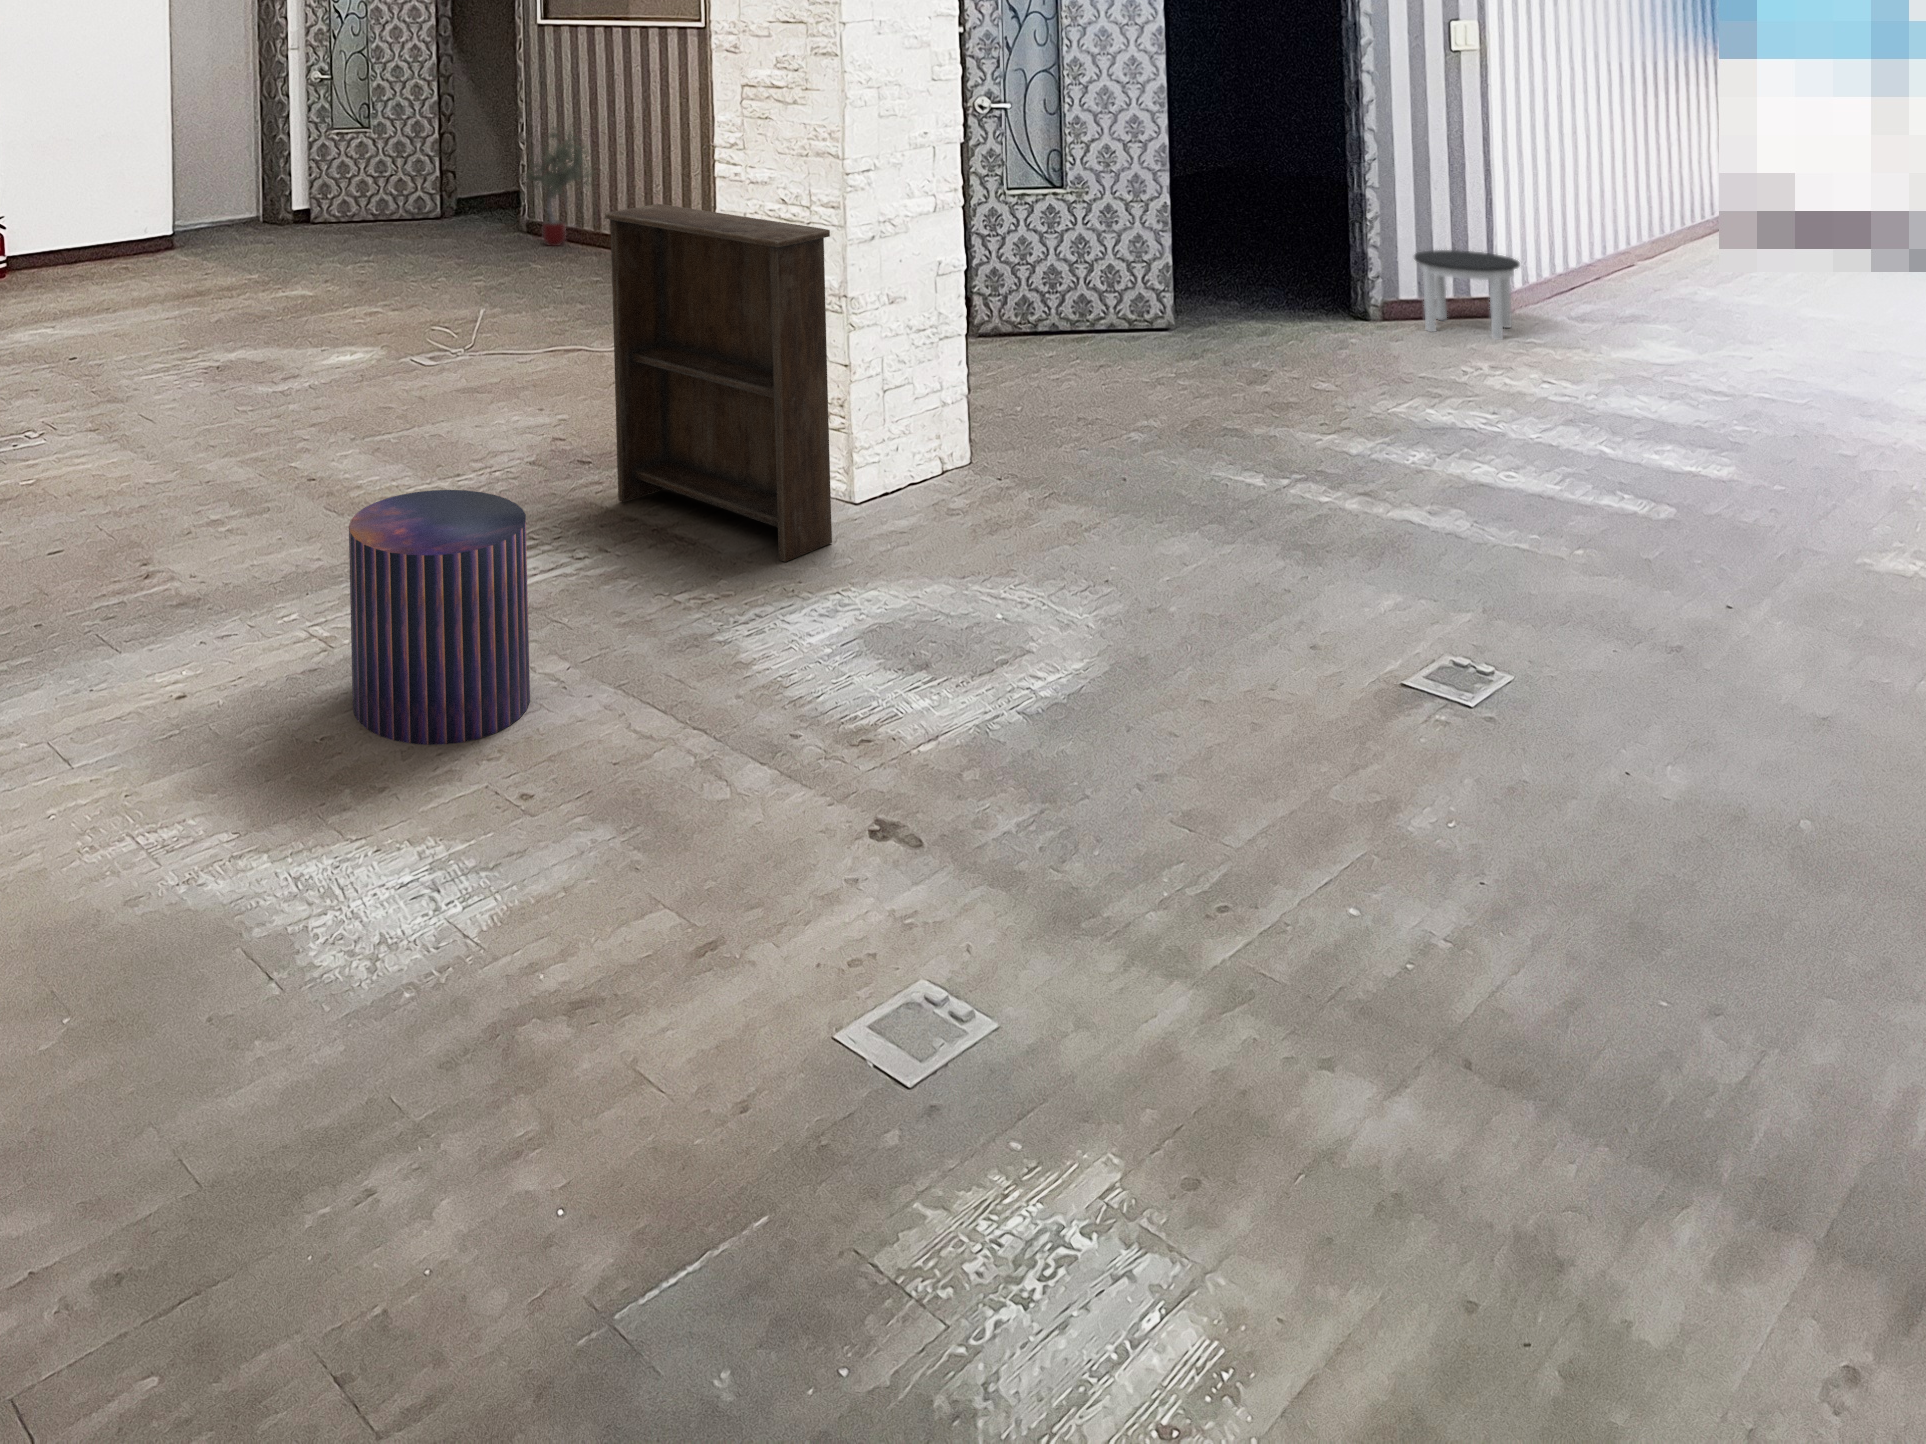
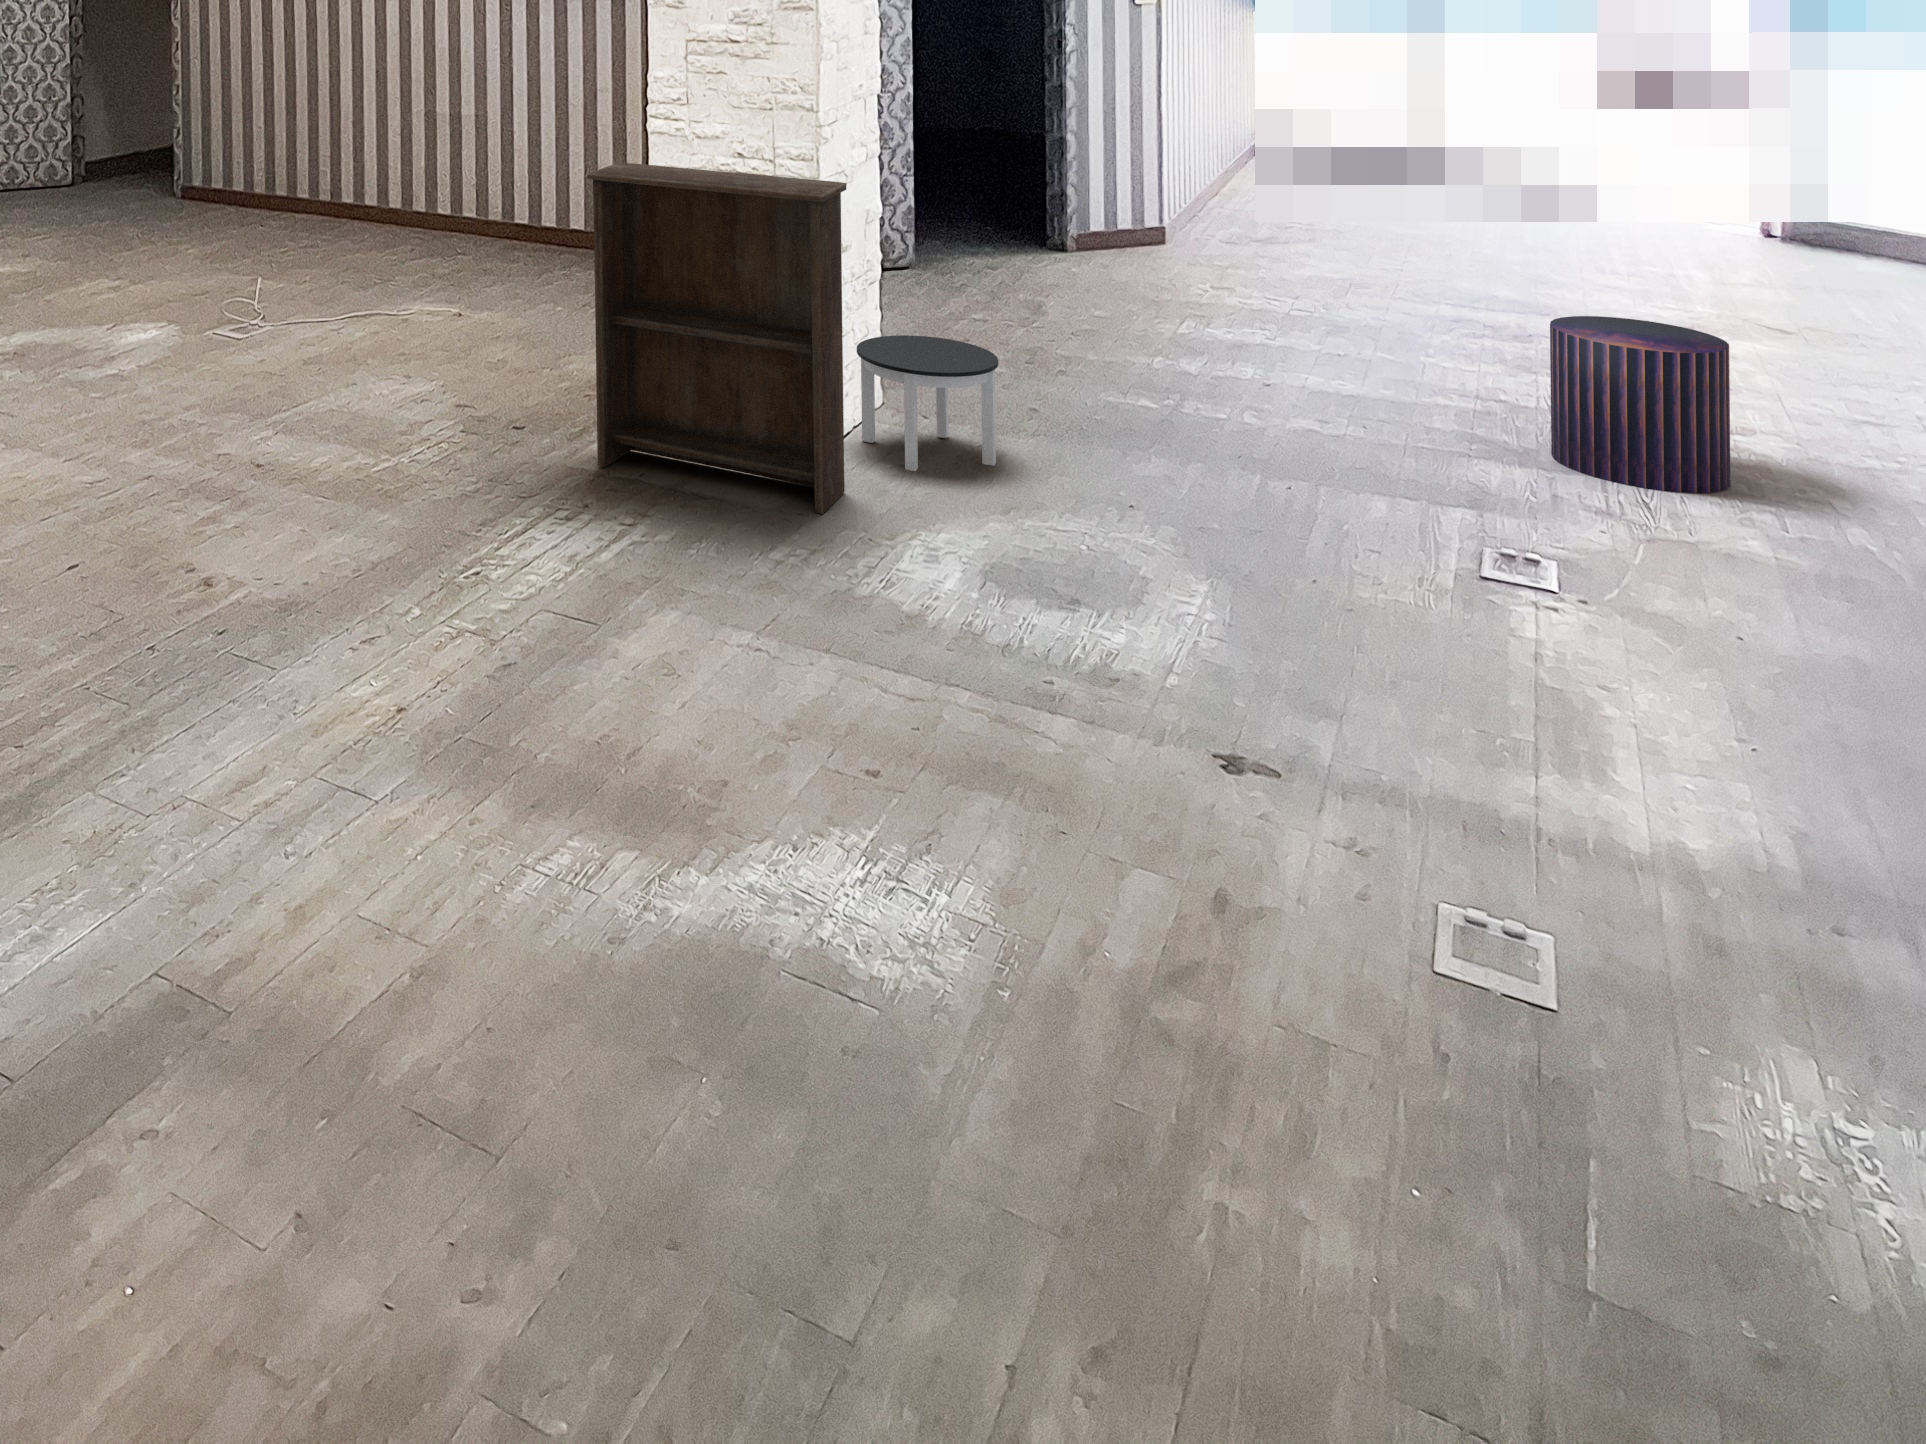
potted tree: present [526,127,592,246] -> none [197,88,278,212]
round table: present [1414,250,1520,340] -> present [857,335,998,471]
pouf: present [349,490,530,745] -> present [1550,316,1731,493]

